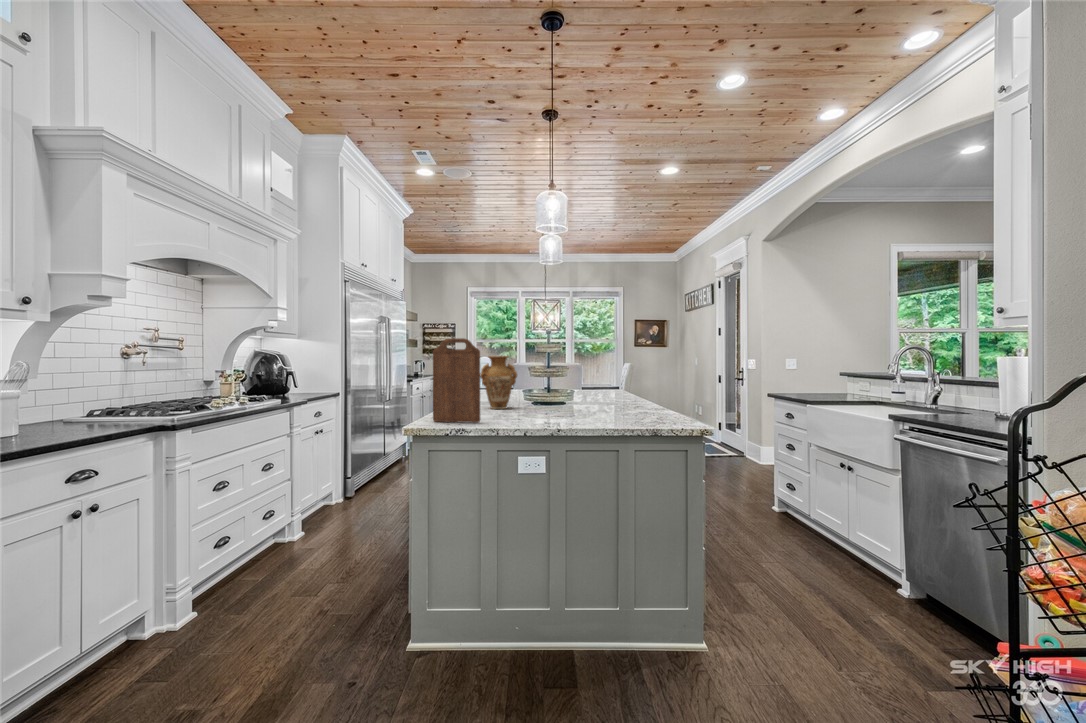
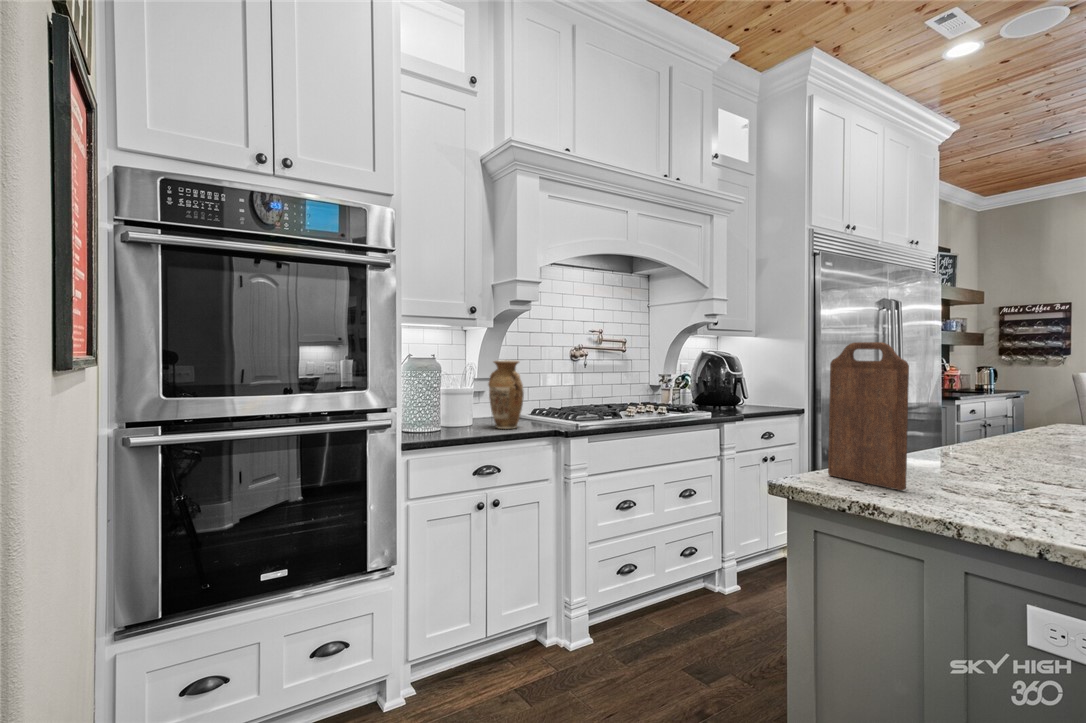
vase: present [480,356,517,409] -> present [488,360,524,429]

